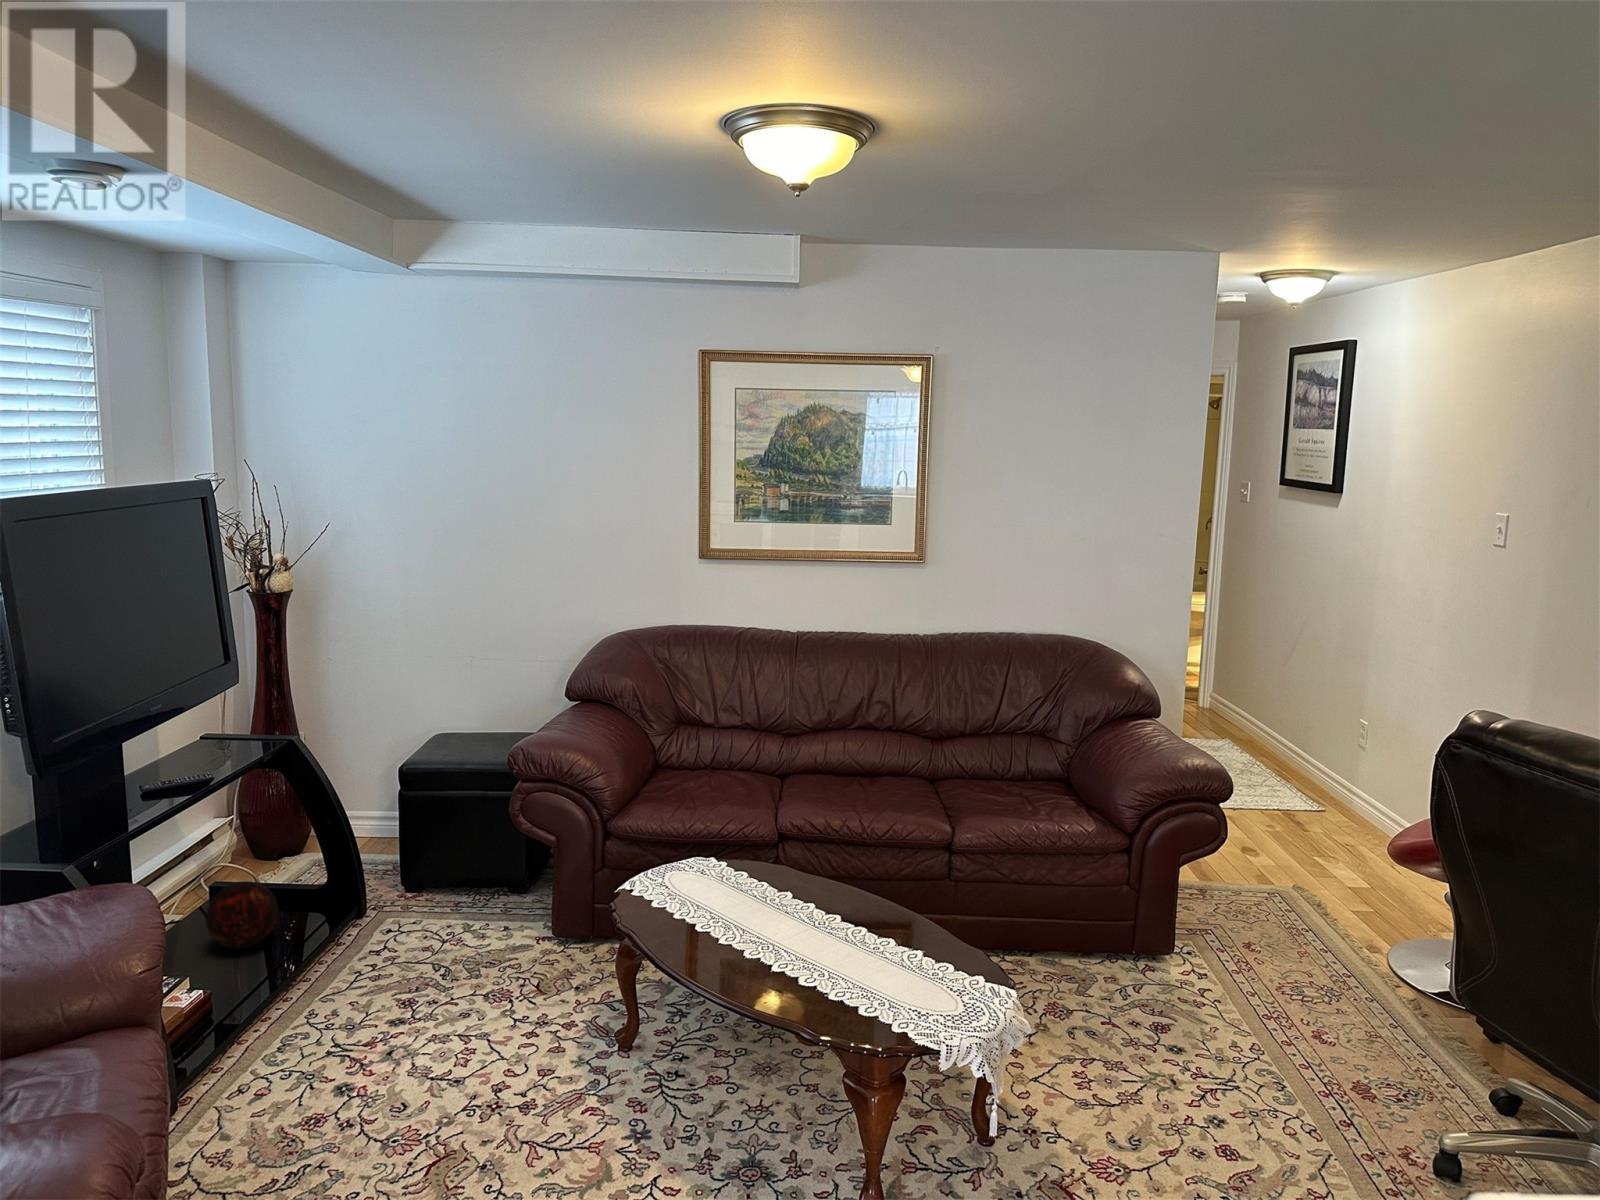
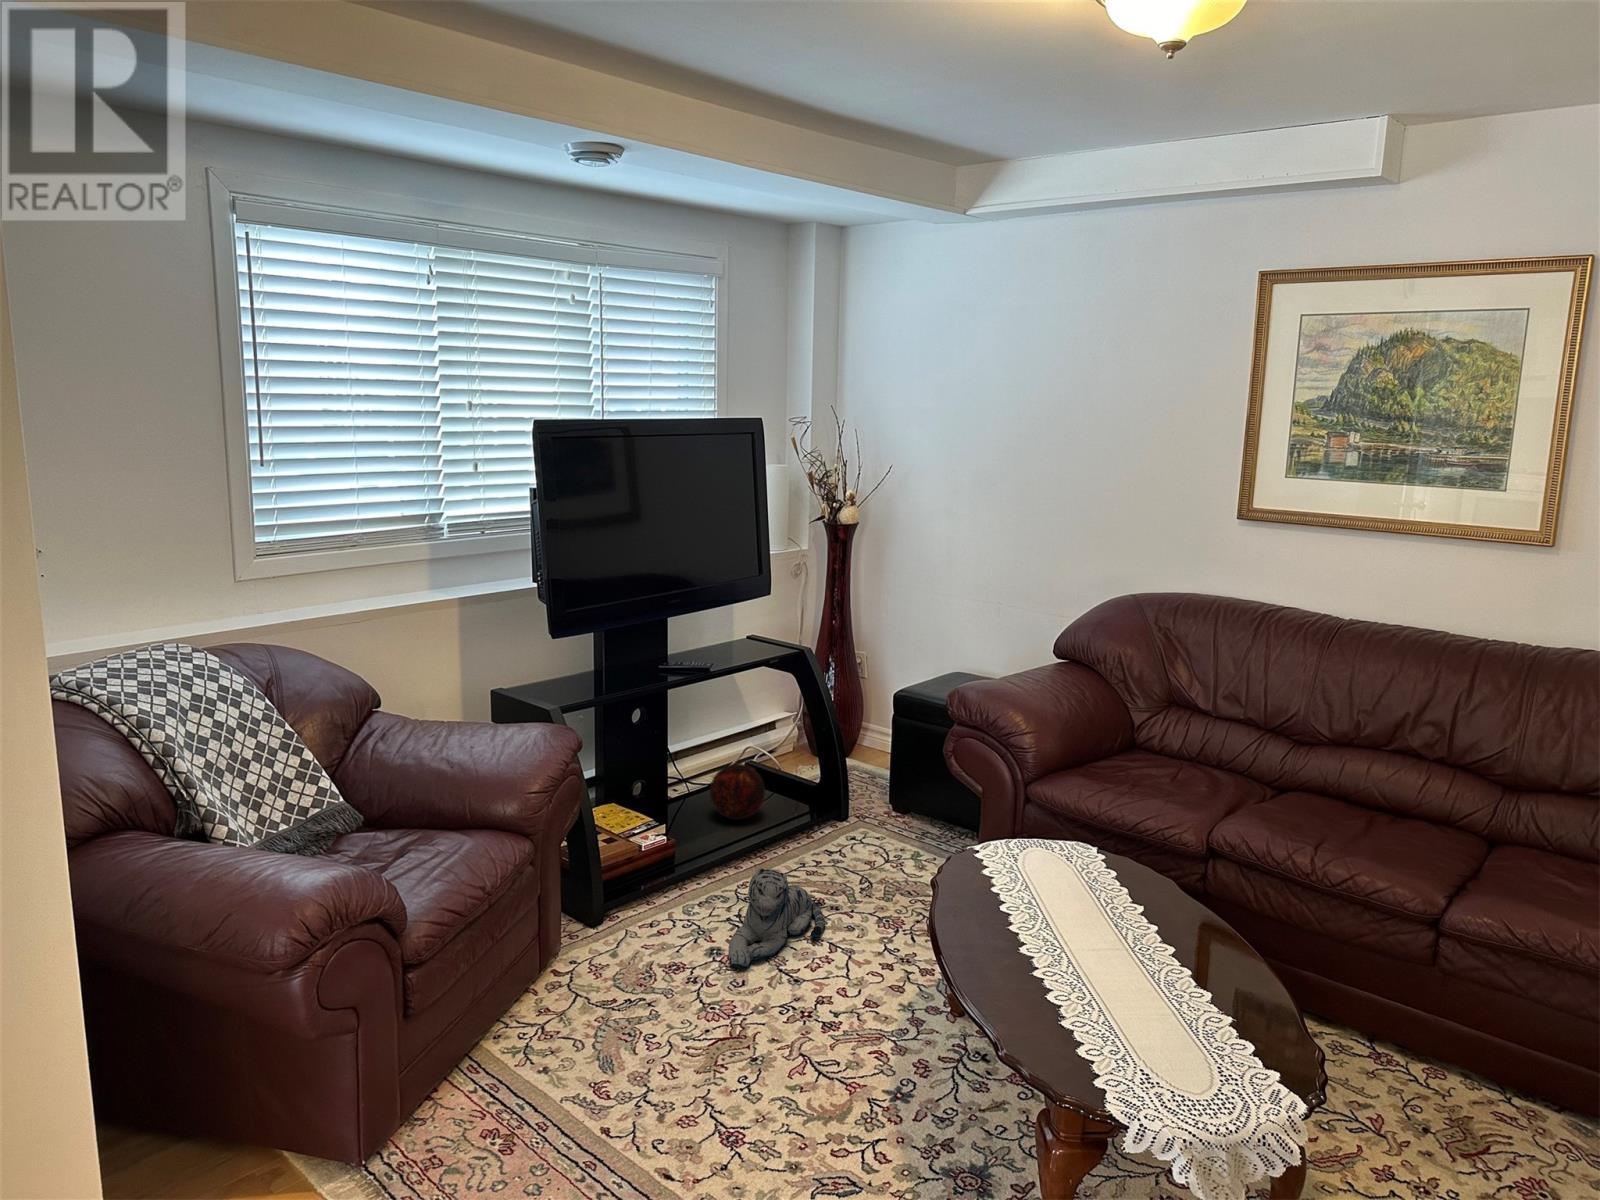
plush toy: none [354,976,445,1094] -> present [729,868,825,967]

